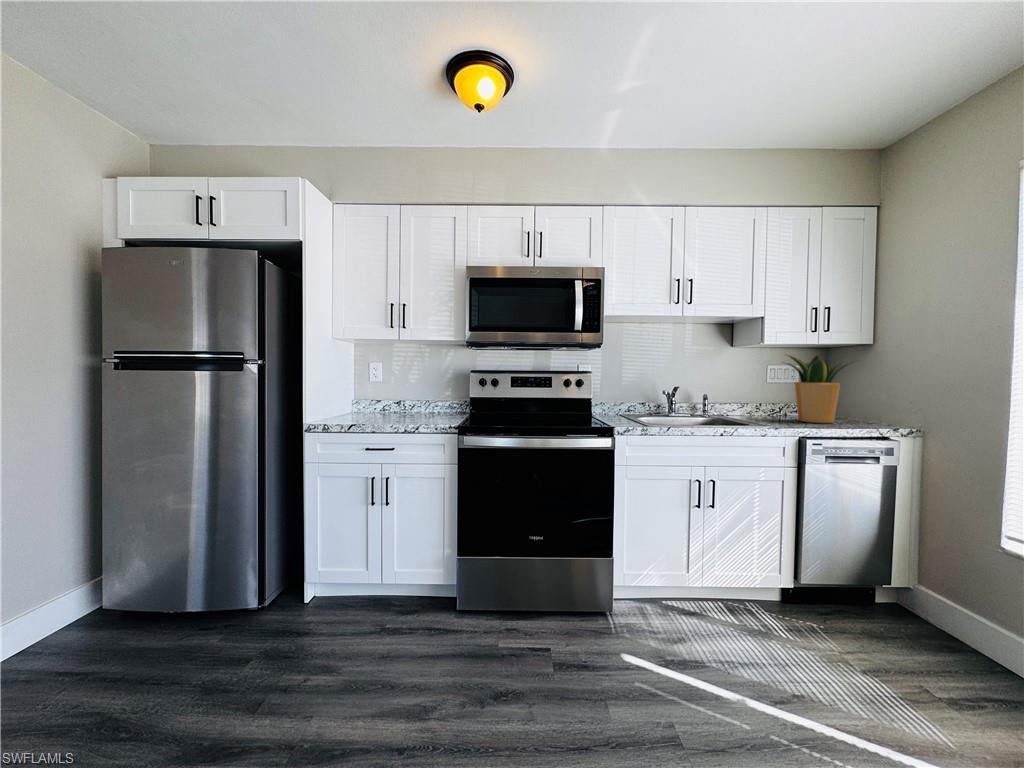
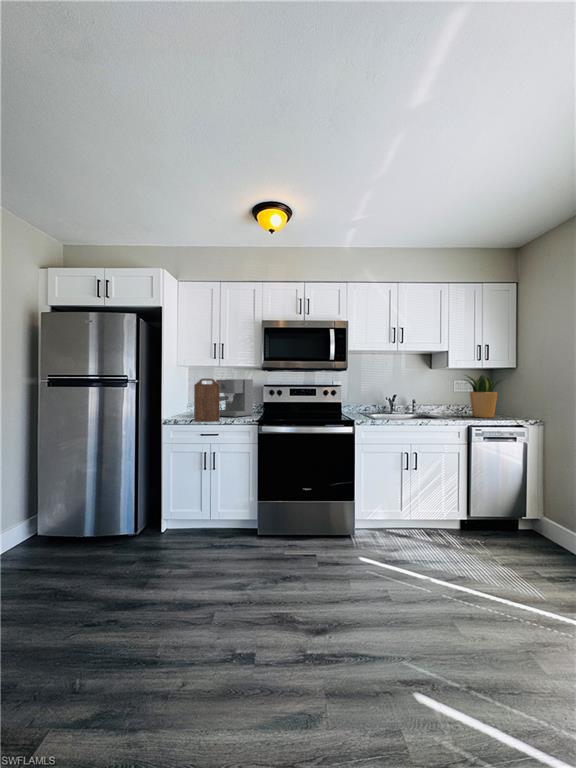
cutting board: none [356,358,397,426] -> present [194,378,220,421]
coffee maker: none [395,360,454,420] -> present [216,379,253,417]

